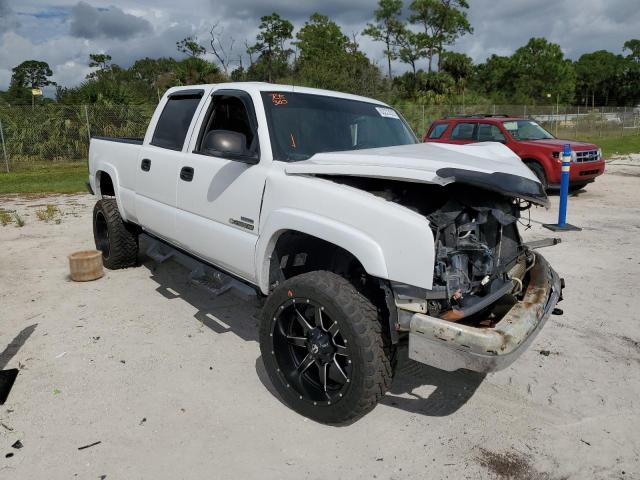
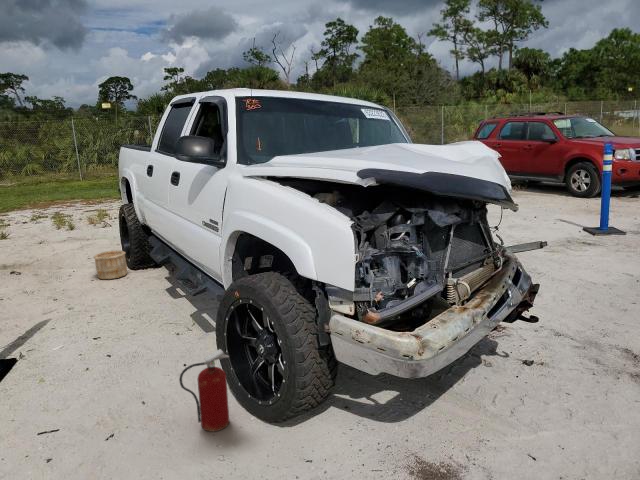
fire extinguisher: none [240,350,286,436] -> present [179,349,229,431]

